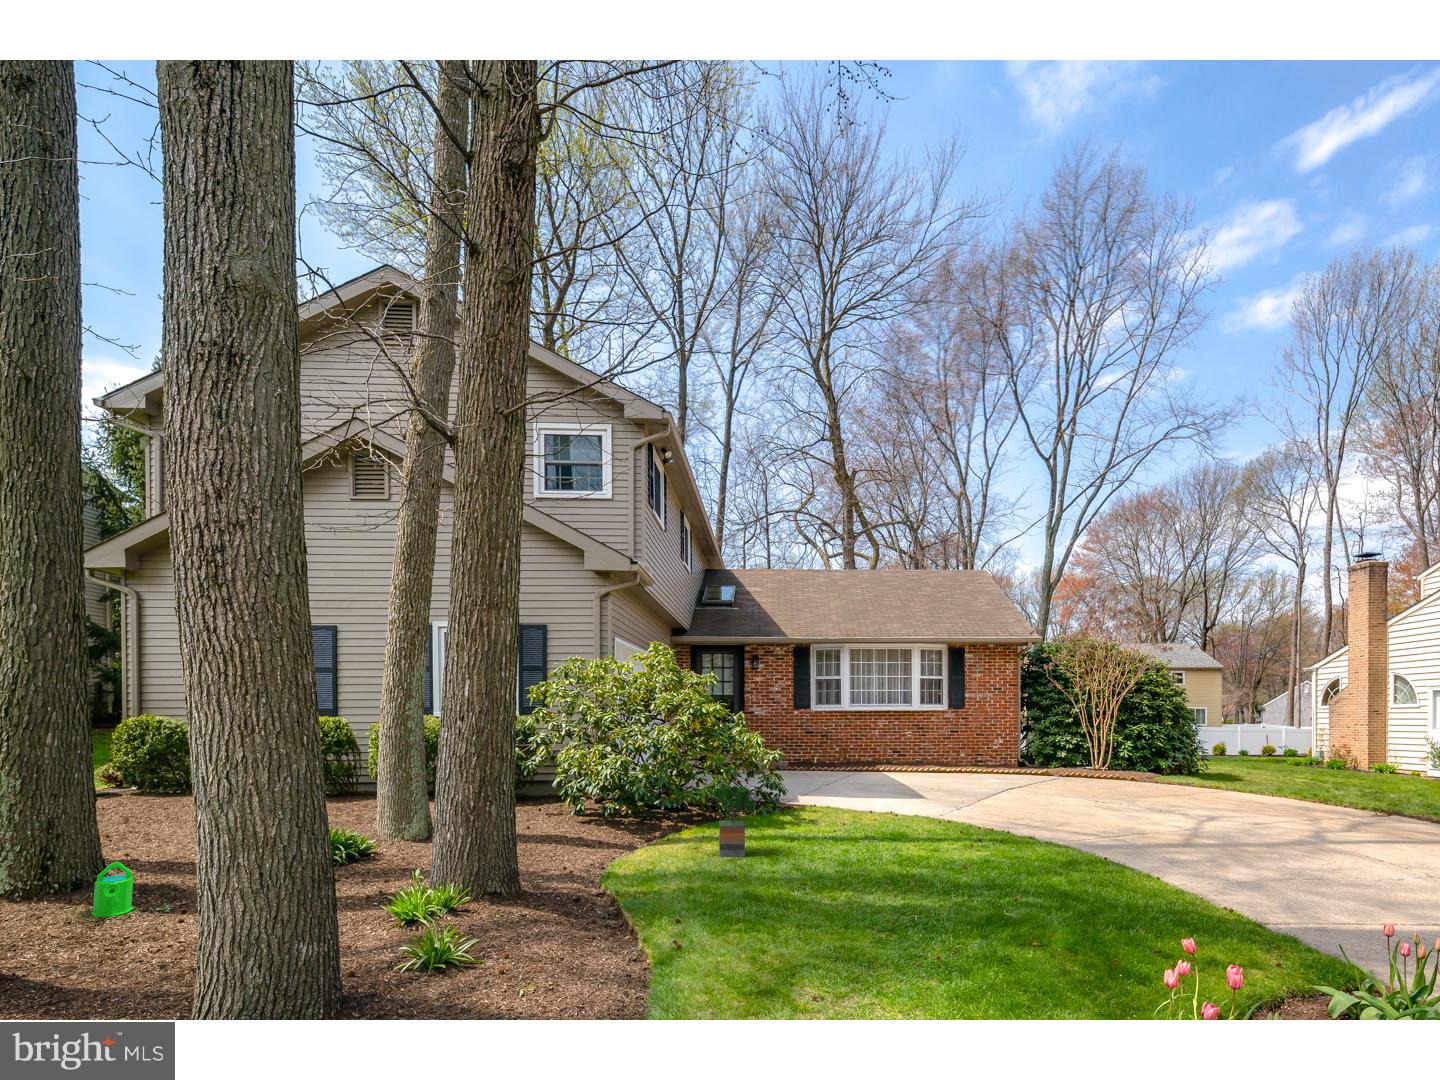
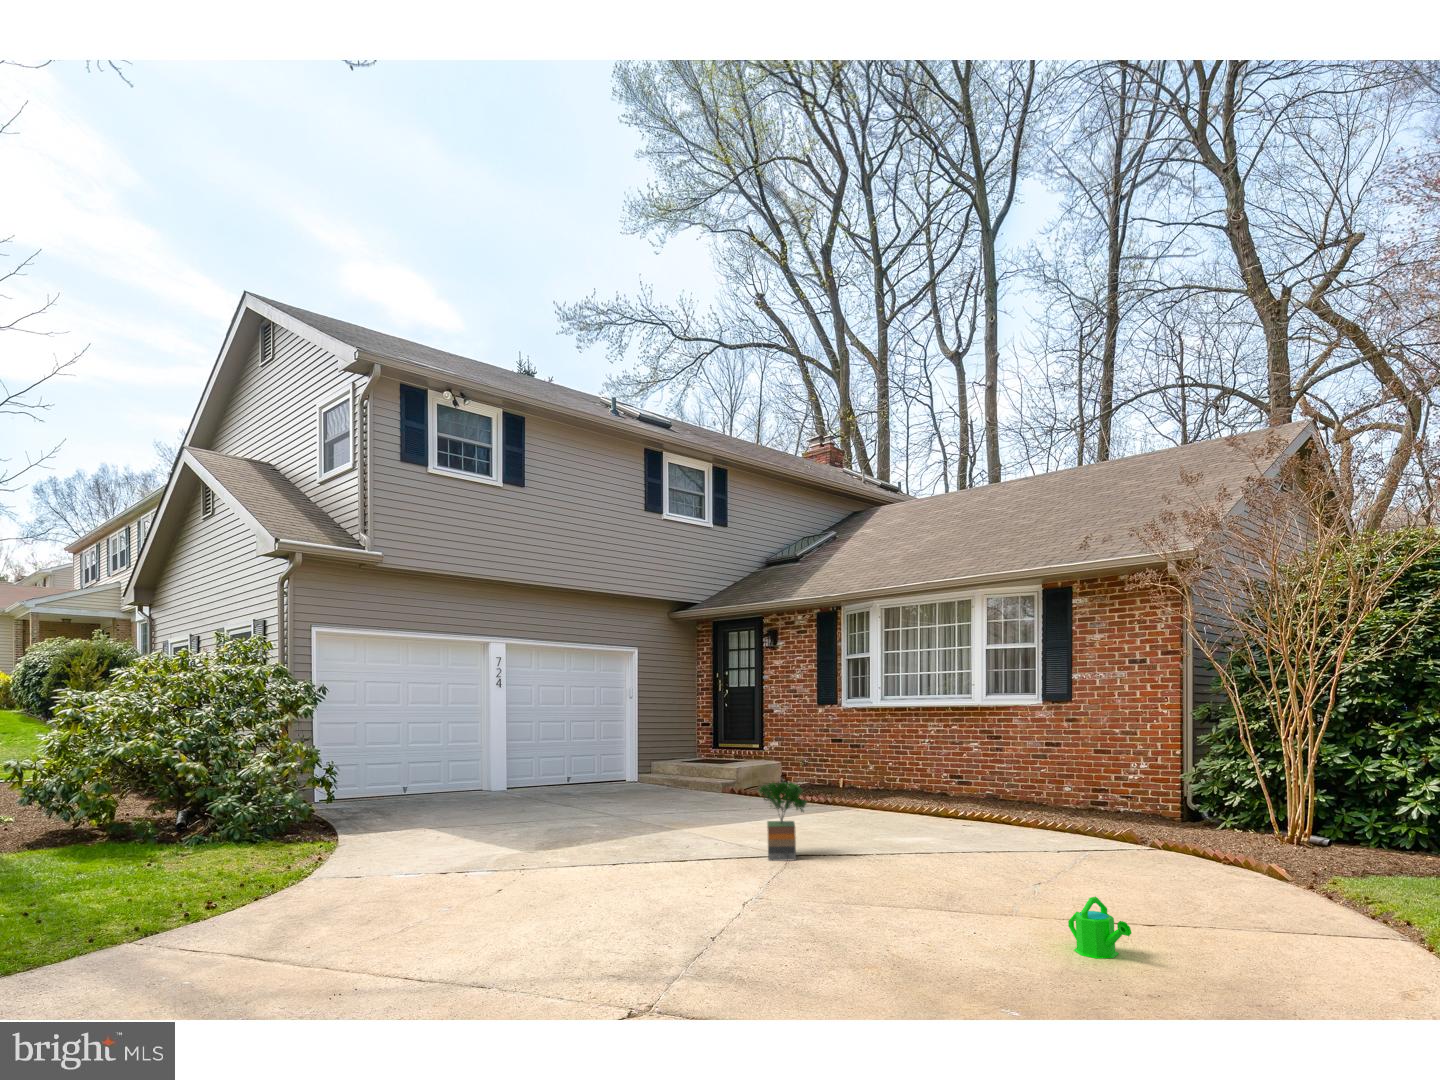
watering can: present [91,862,134,917] -> present [1068,897,1131,959]

